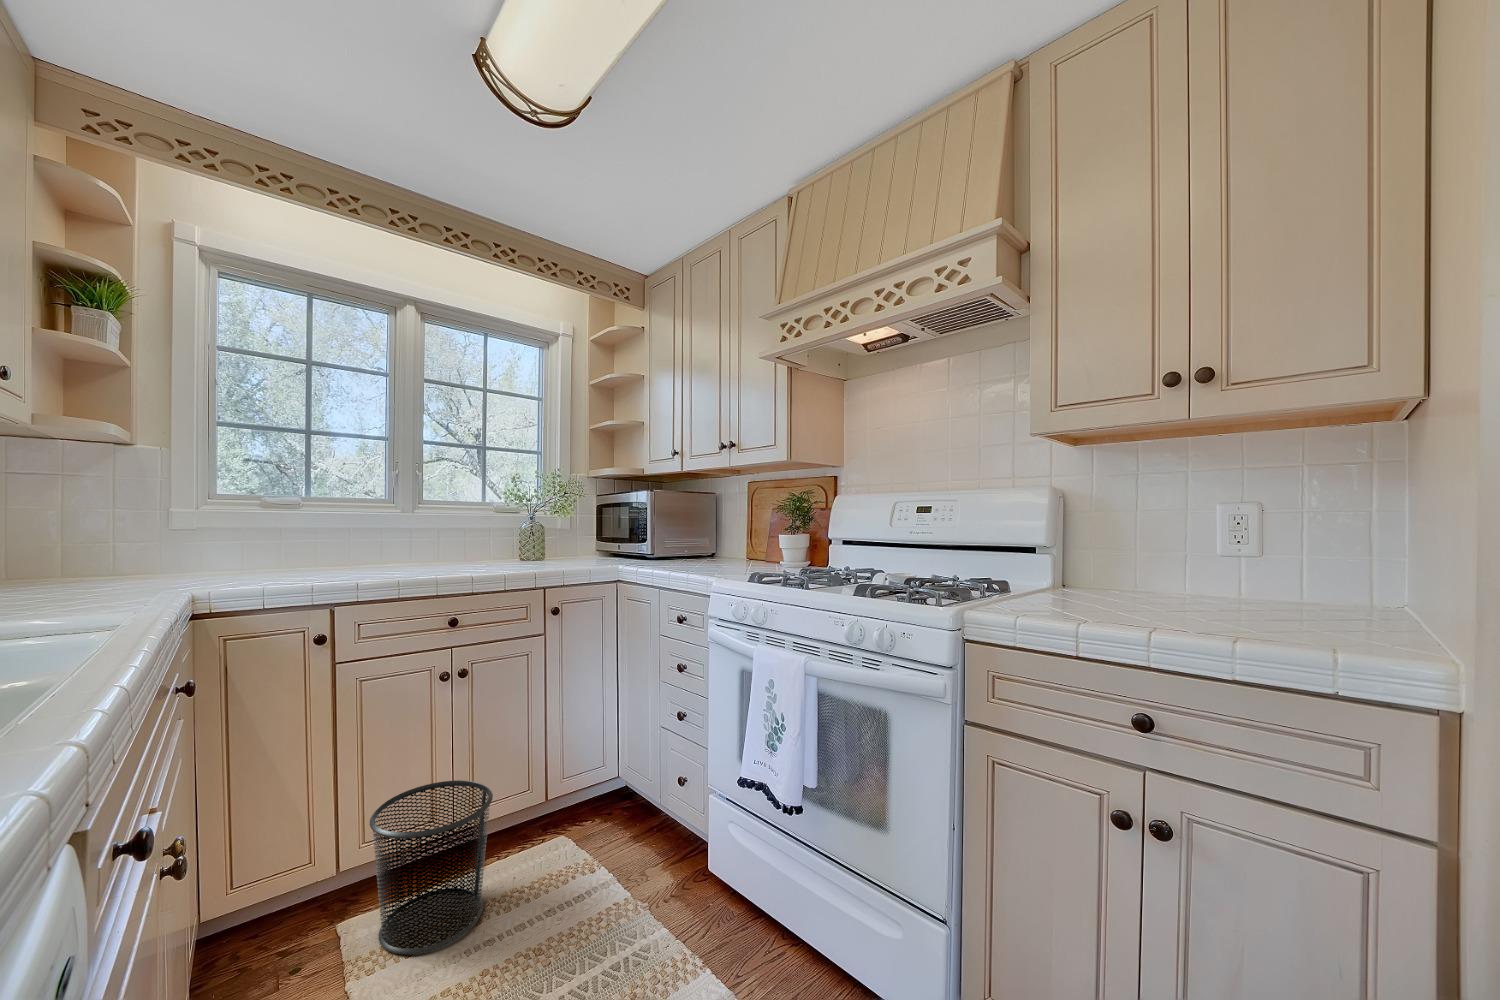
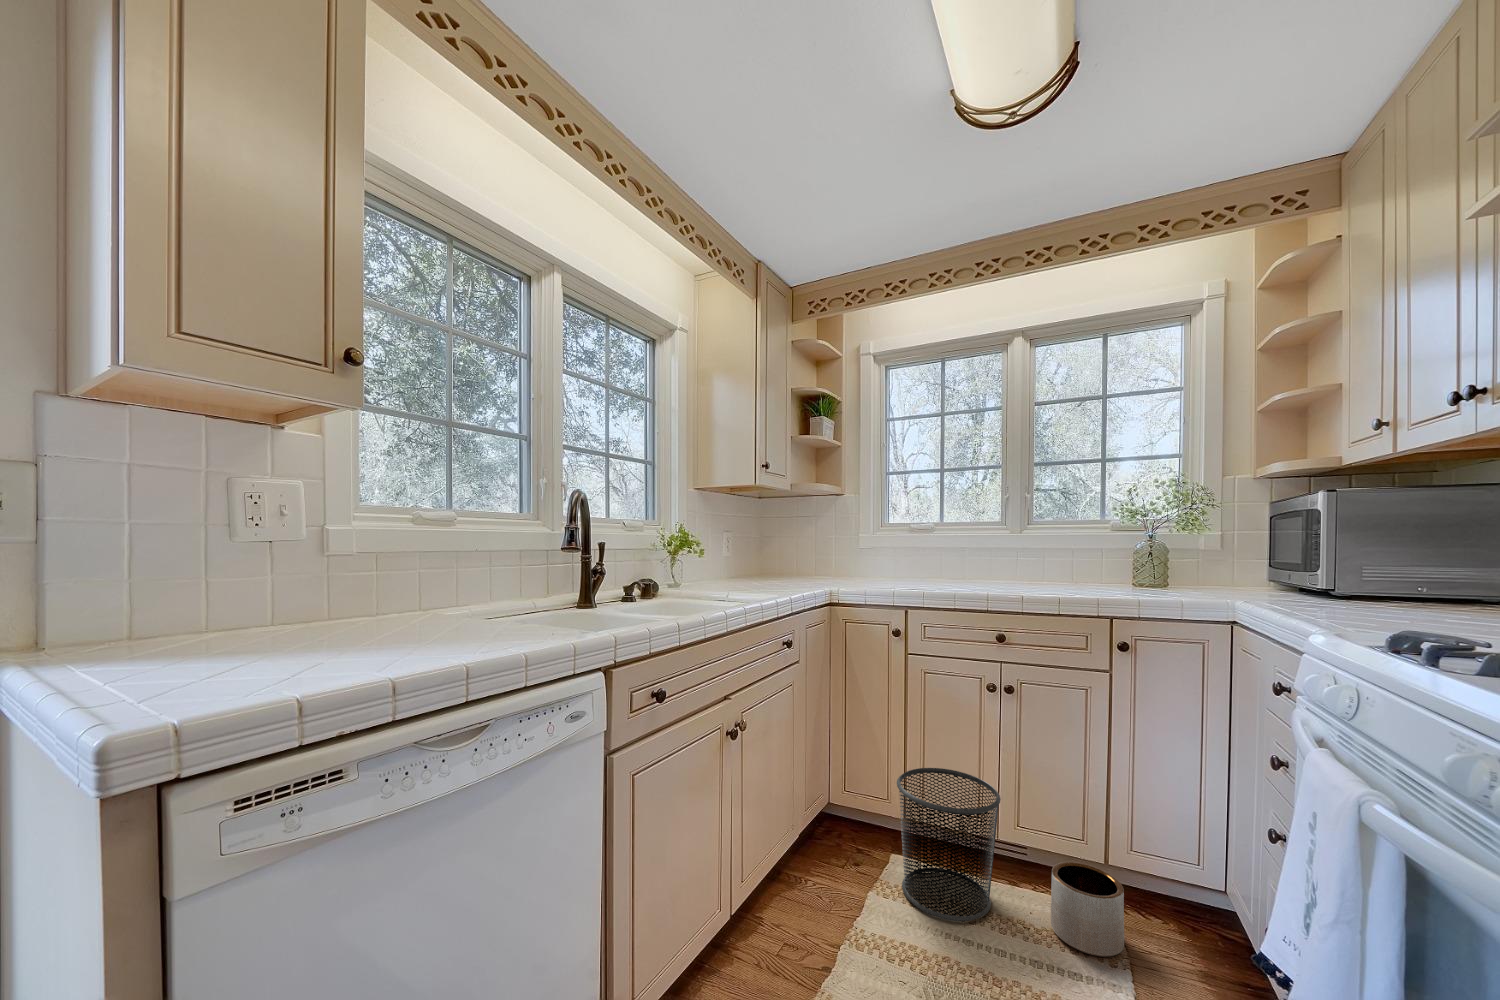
planter: none [533,804,590,881] -> present [1051,862,1124,957]

